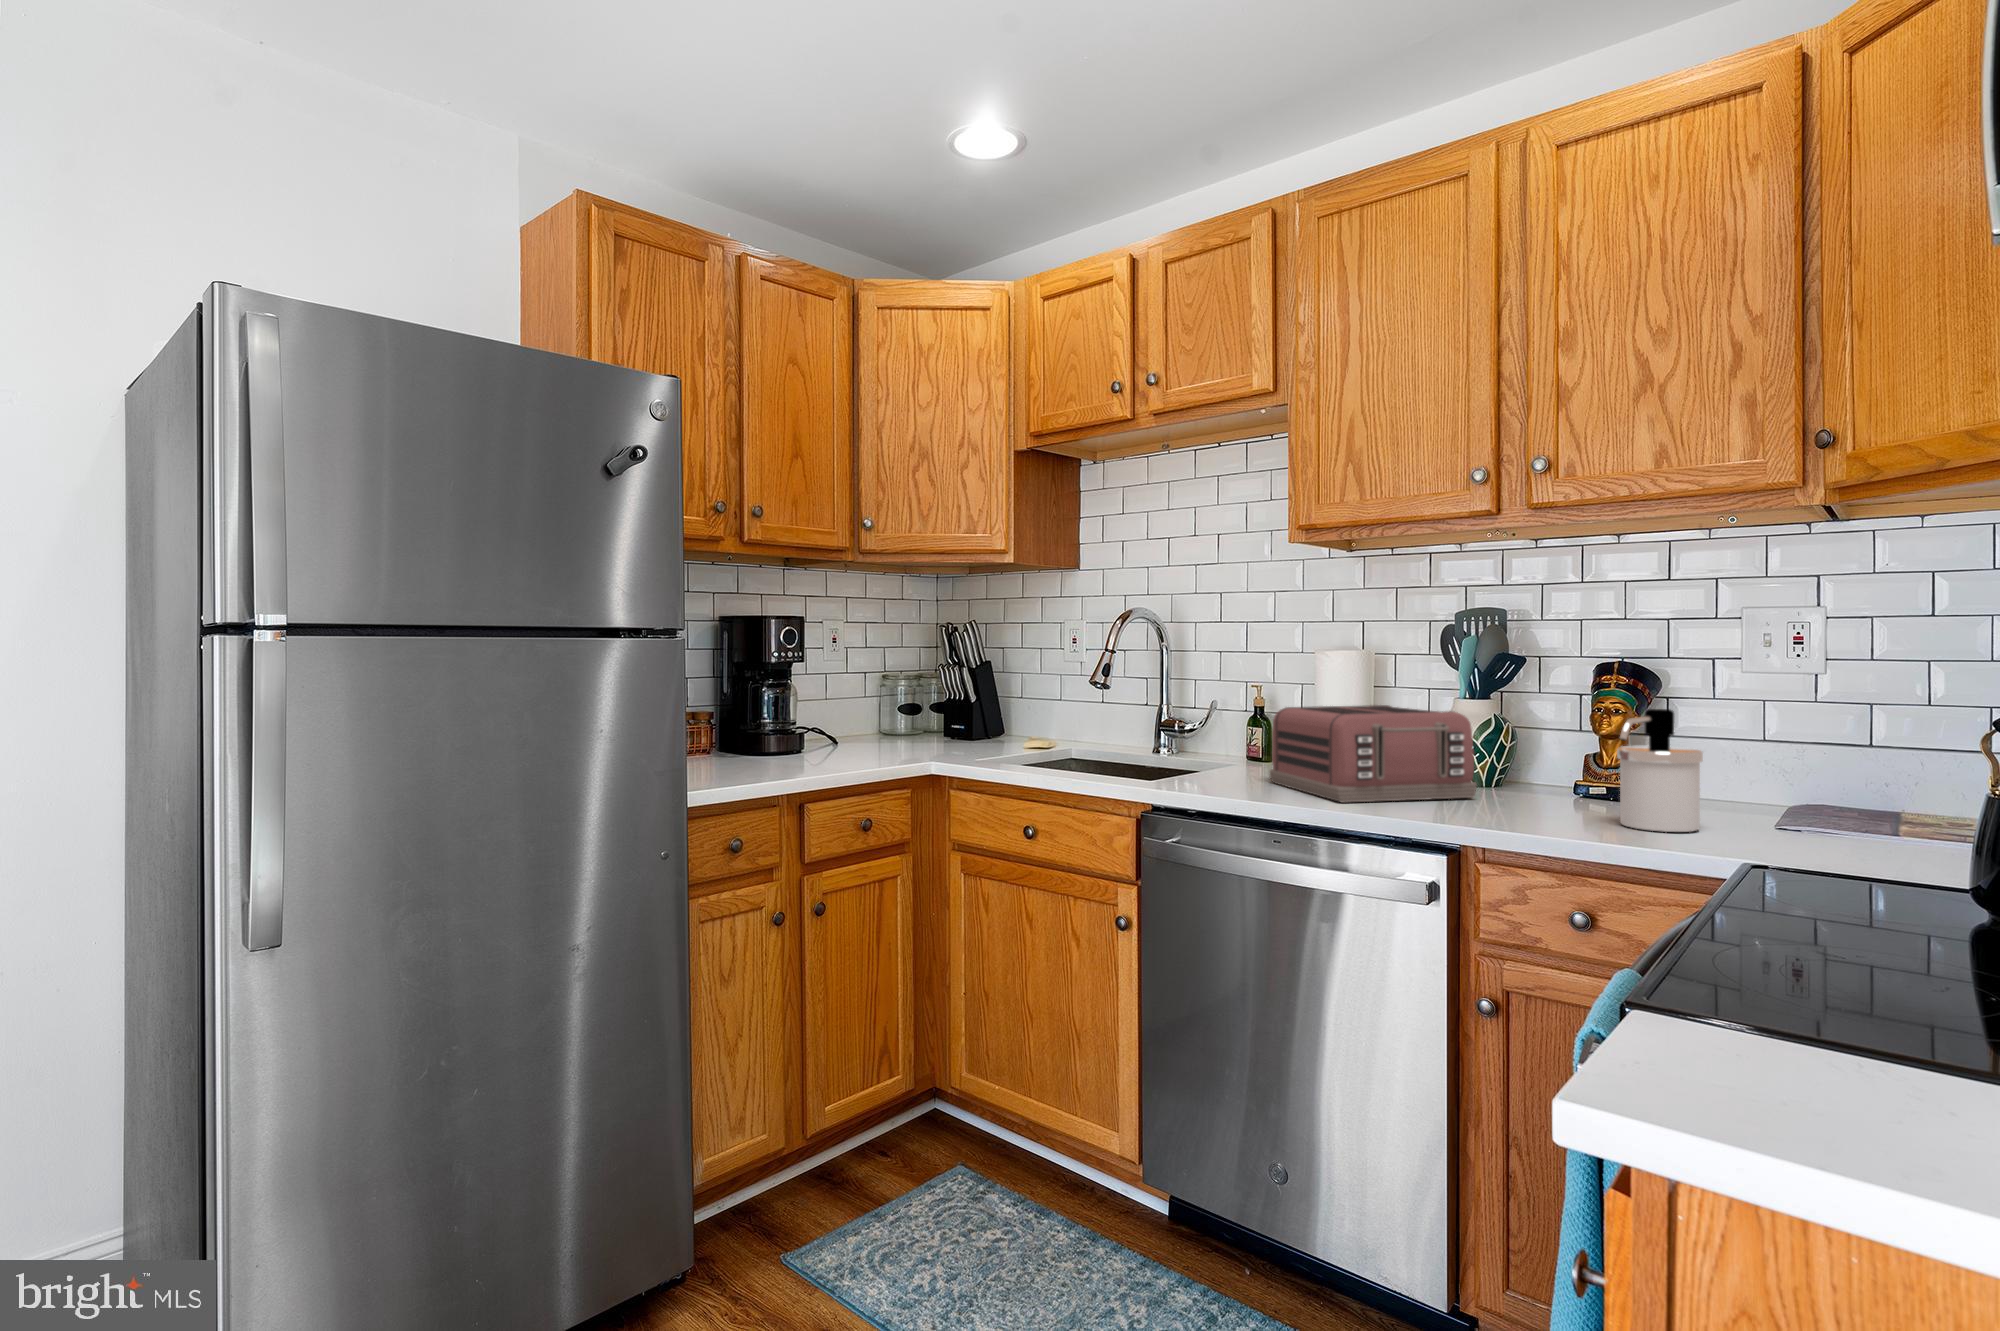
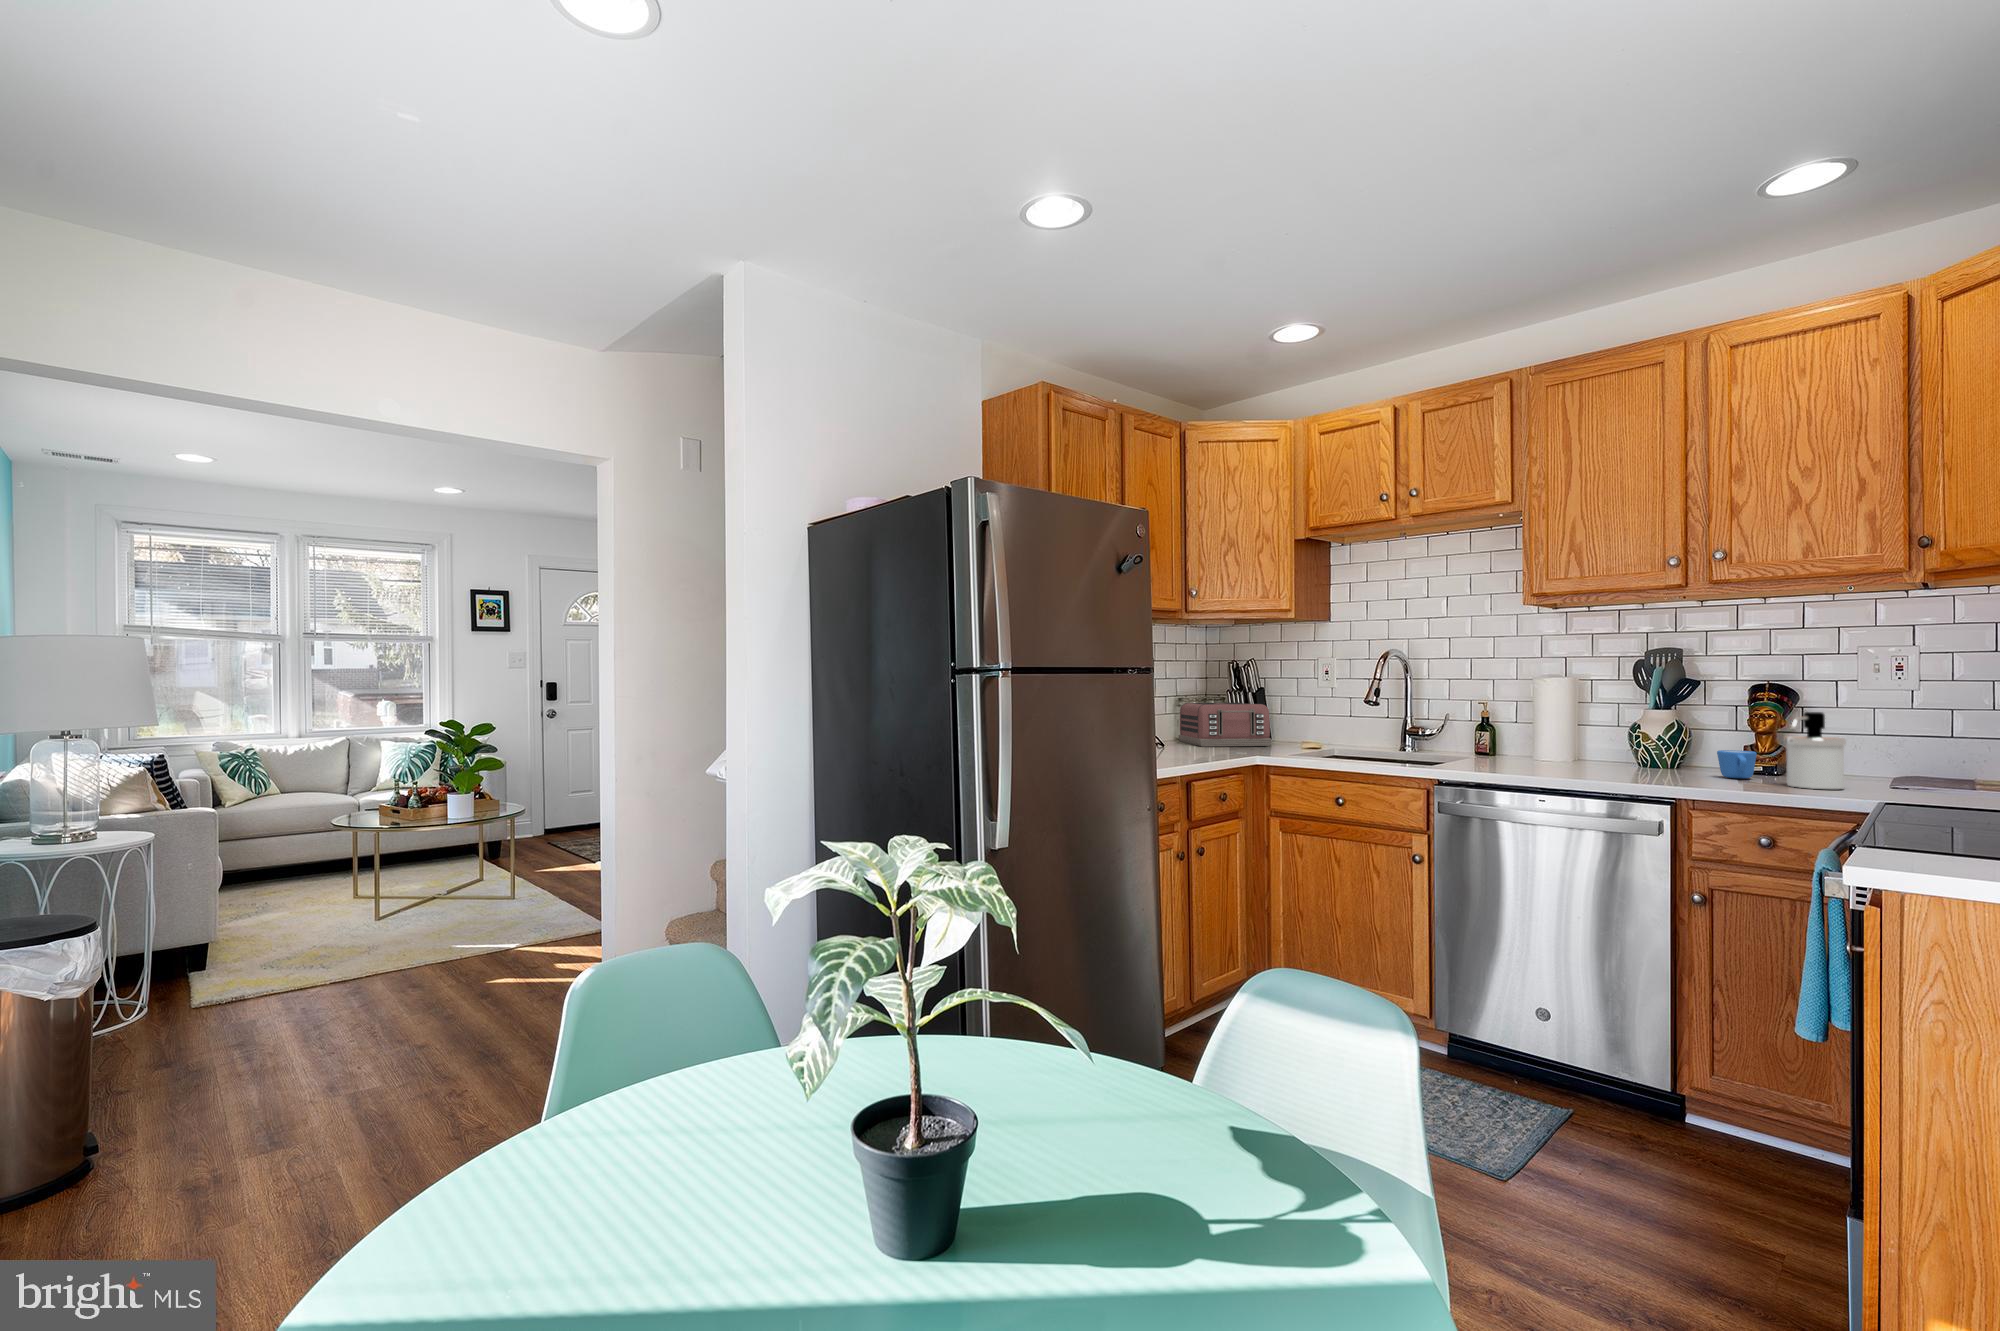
toaster: present [1270,705,1477,803] -> present [1178,703,1271,747]
mug: none [1534,764,1588,808] -> present [1717,750,1757,779]

